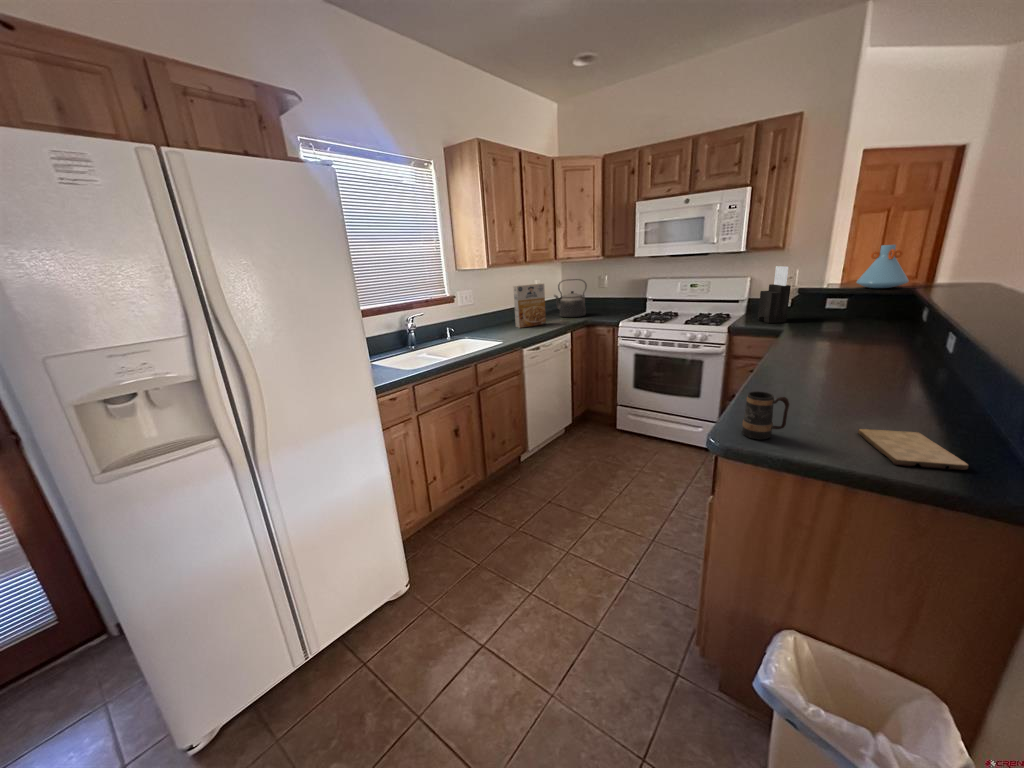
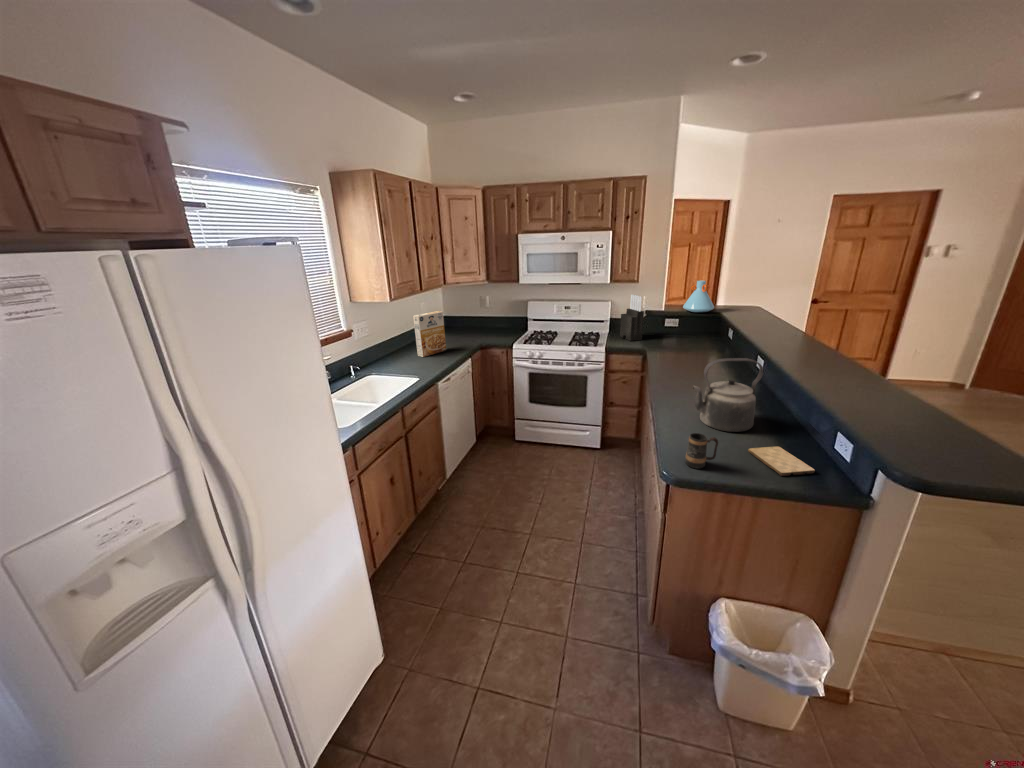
kettle: present [554,279,587,317] -> present [692,358,763,432]

